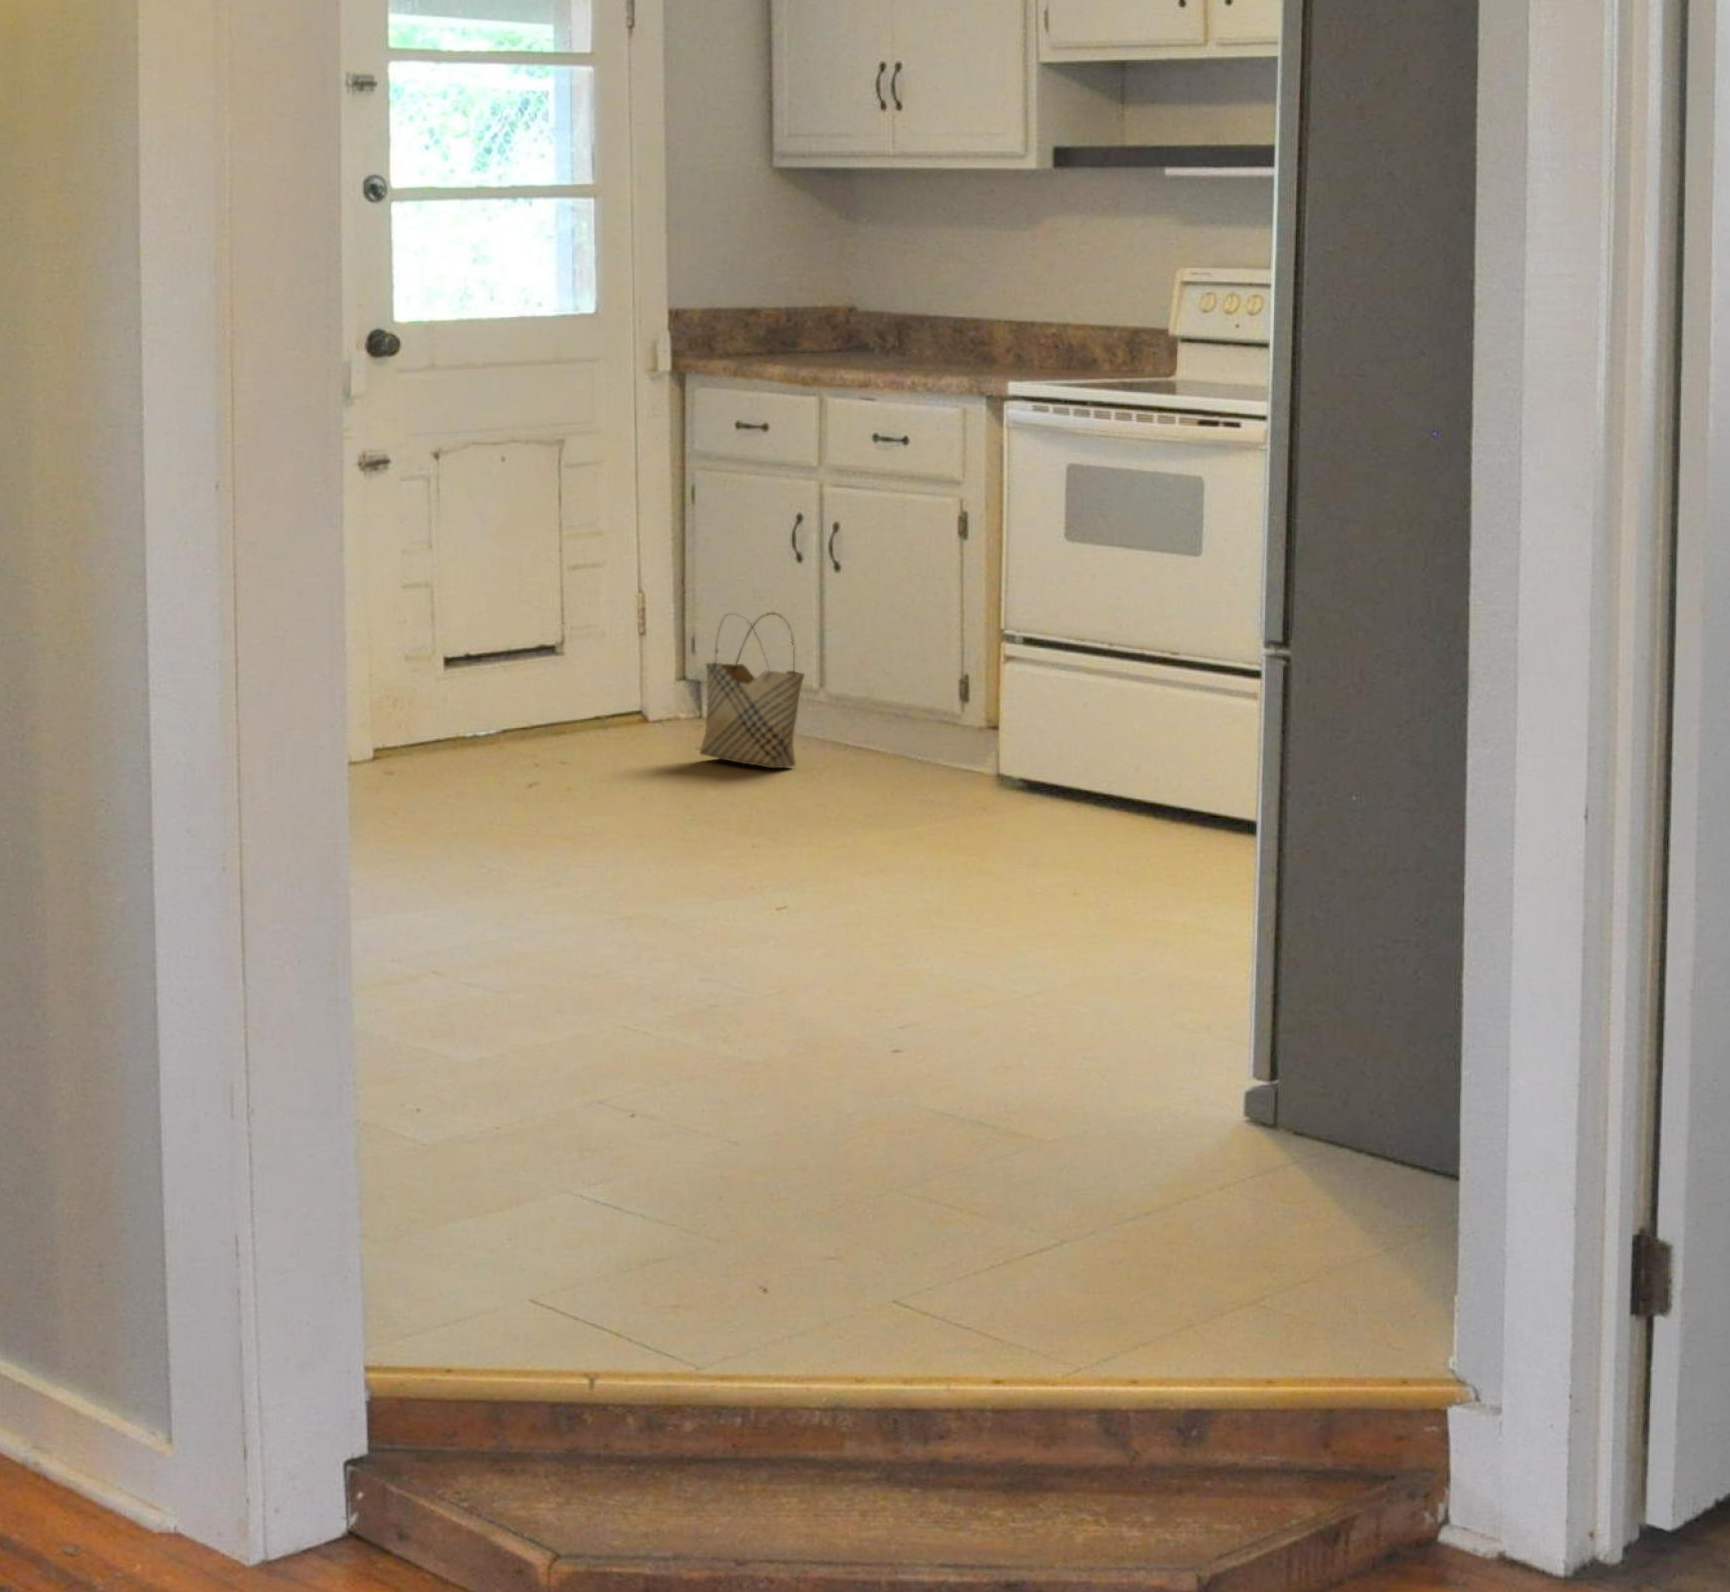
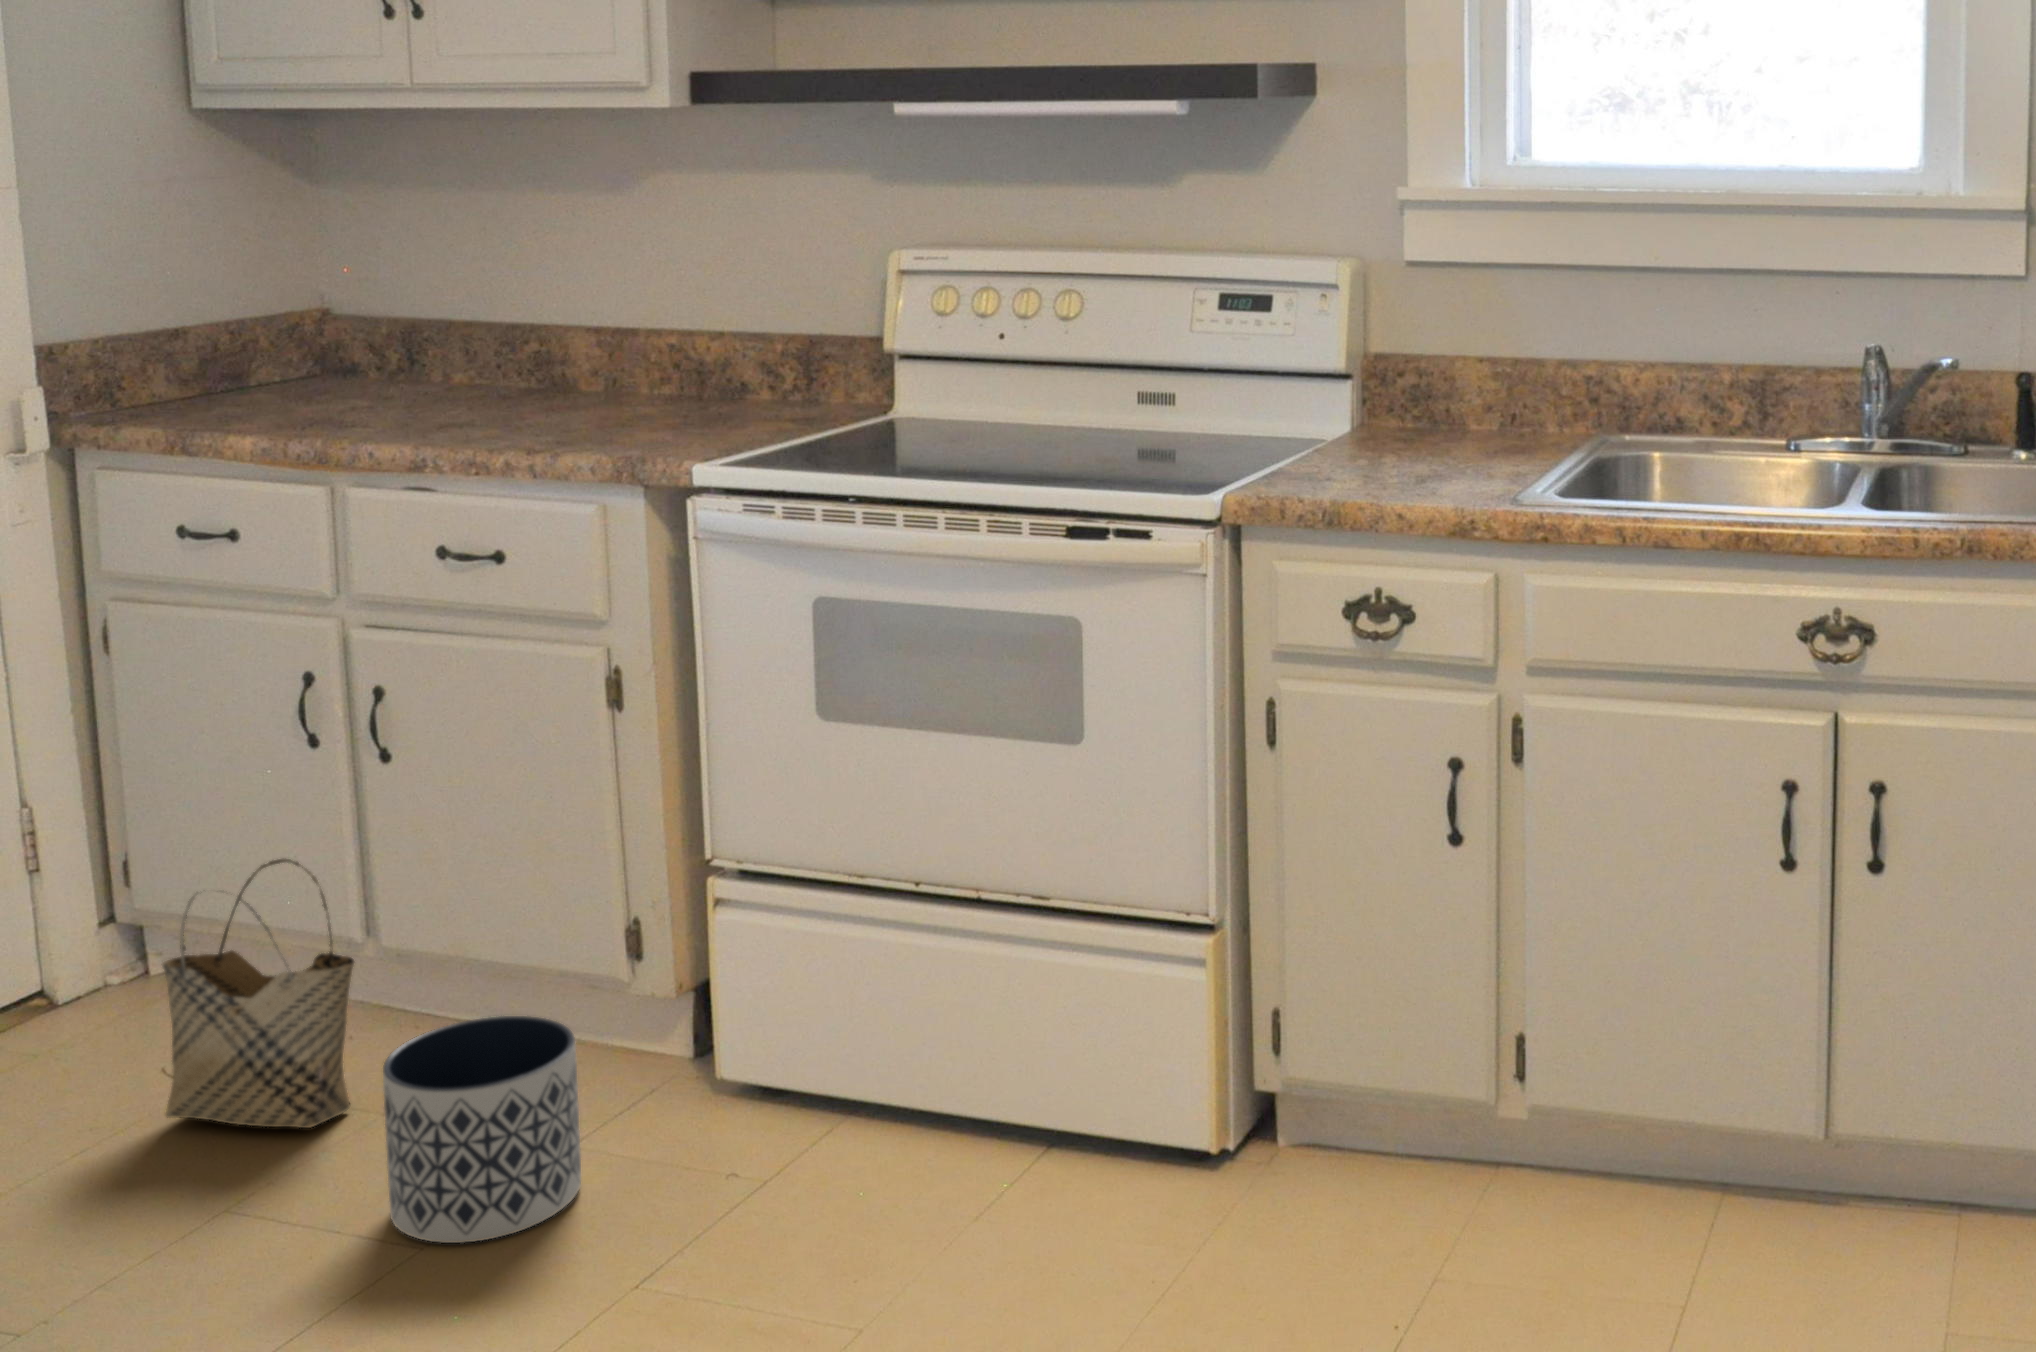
planter: none [802,697,908,805] -> present [383,1016,581,1243]

